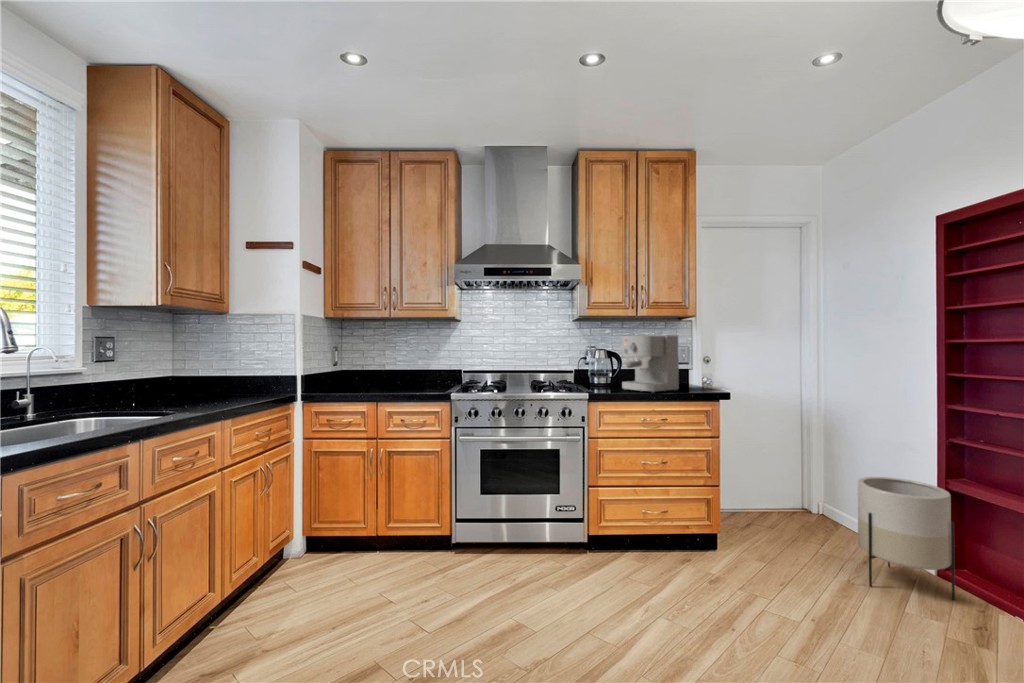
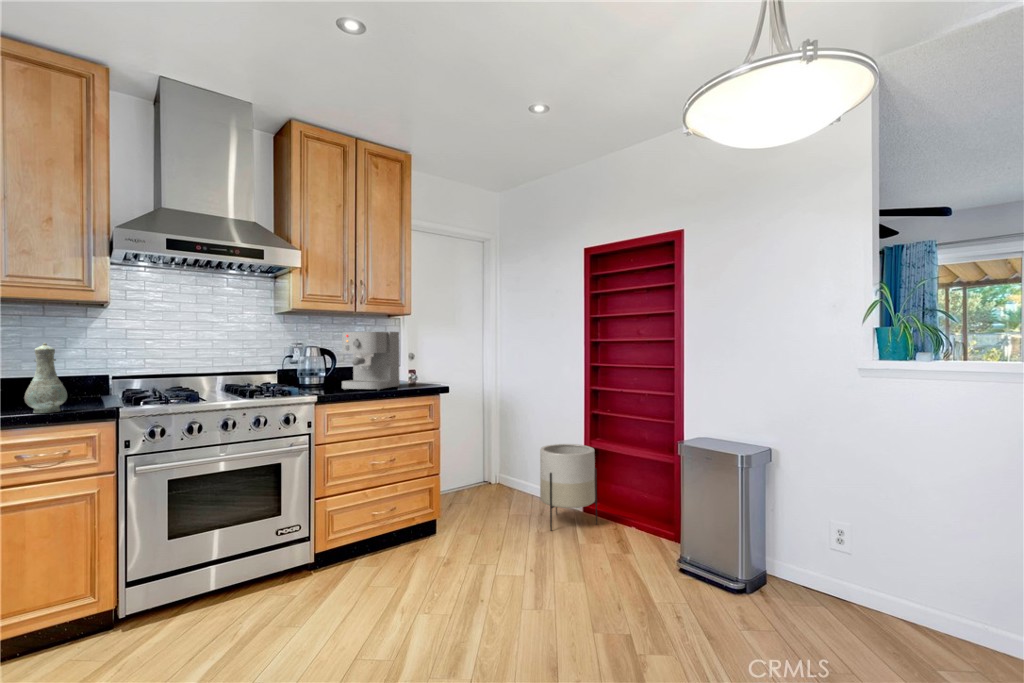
vase: none [407,347,428,393] -> present [25,343,67,413]

